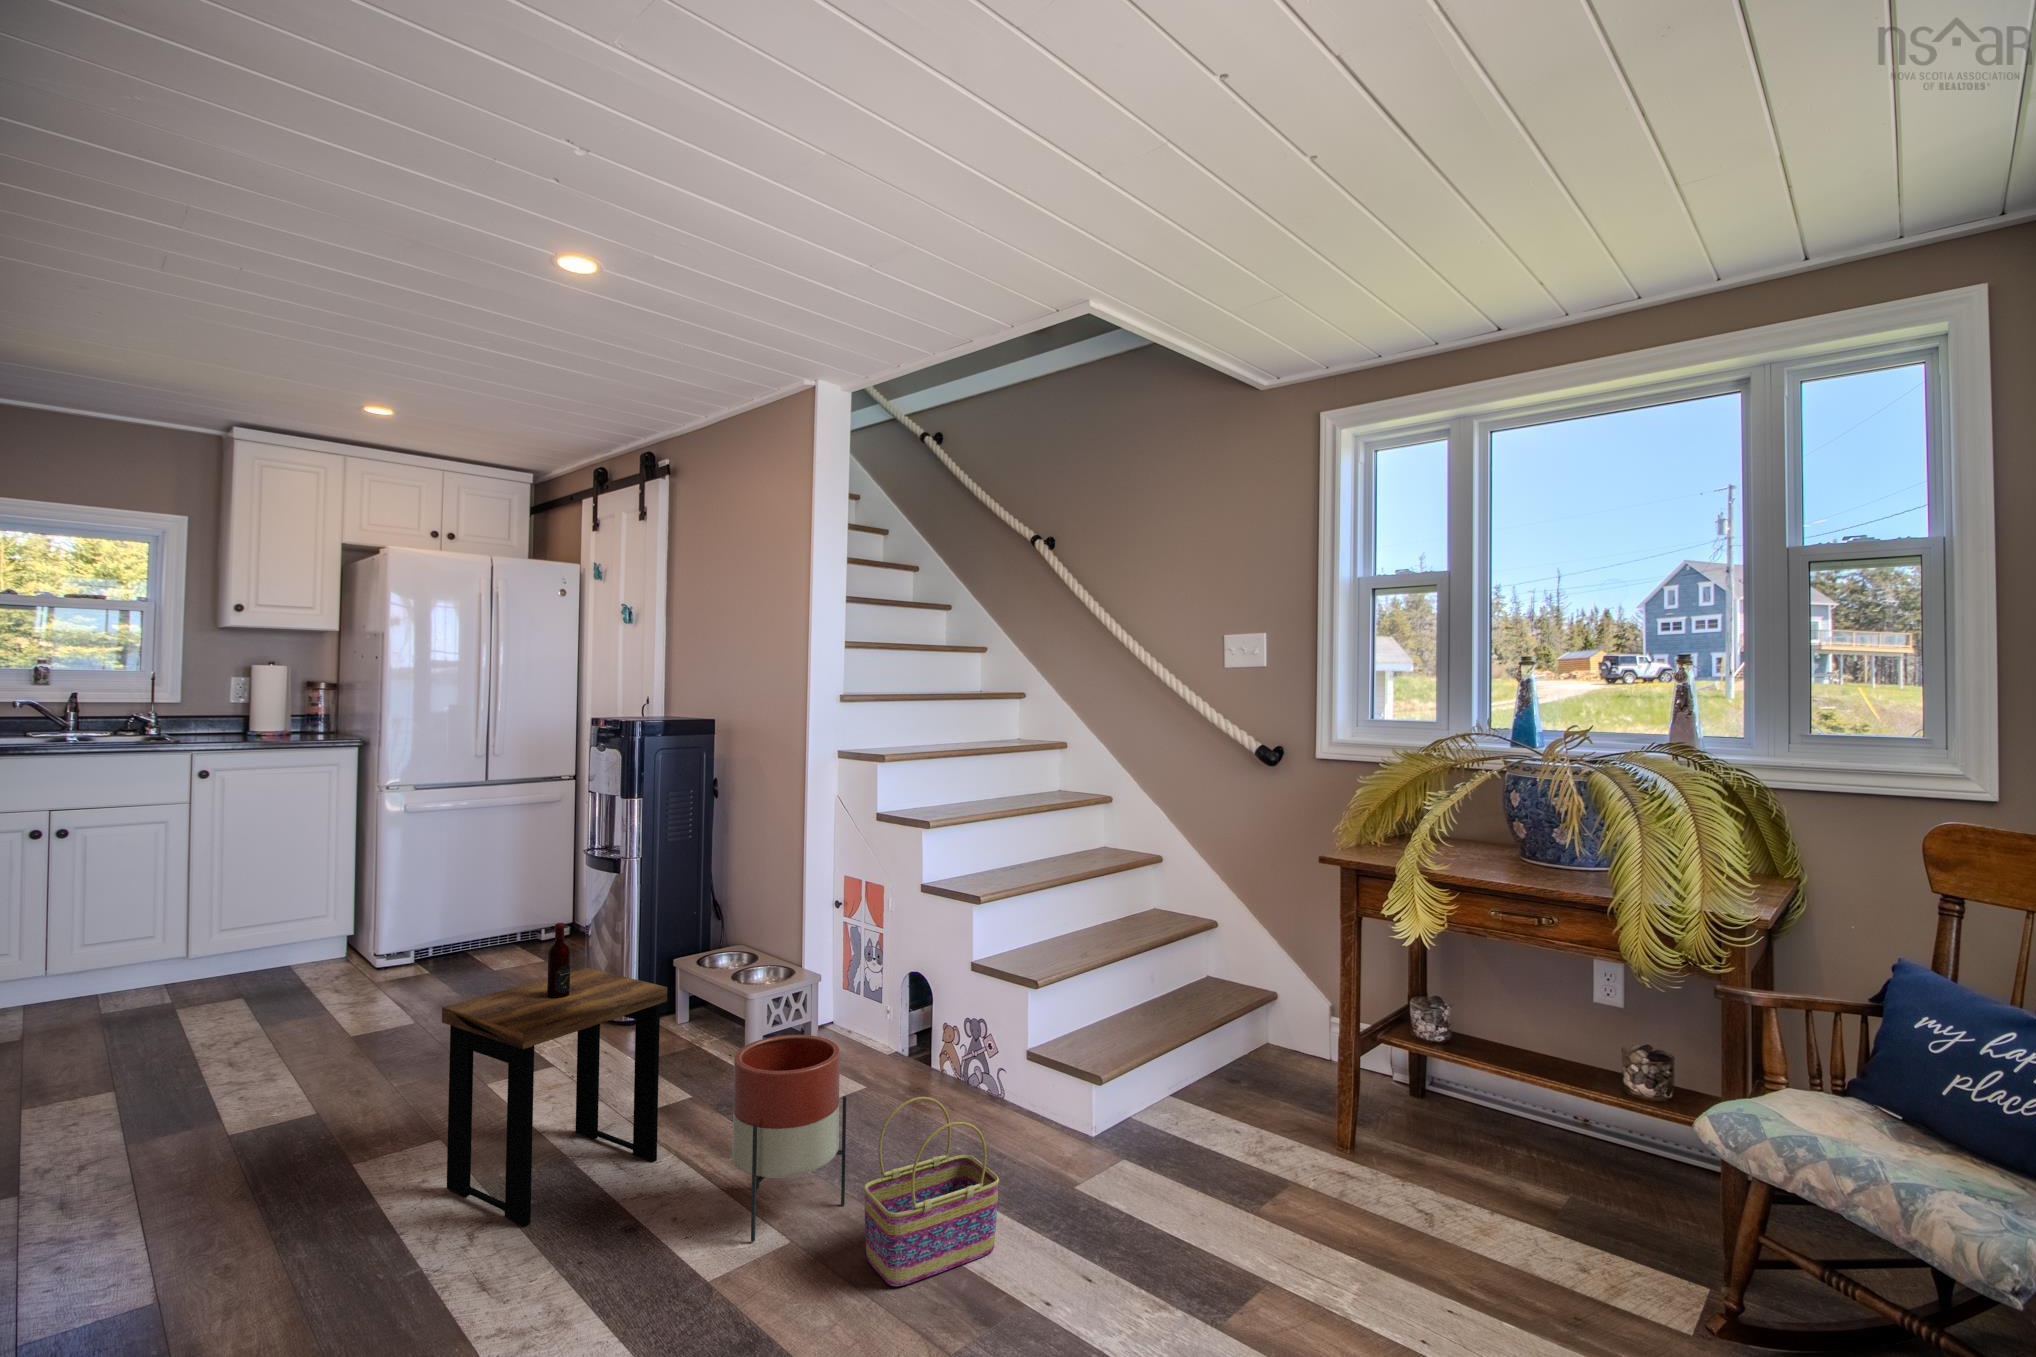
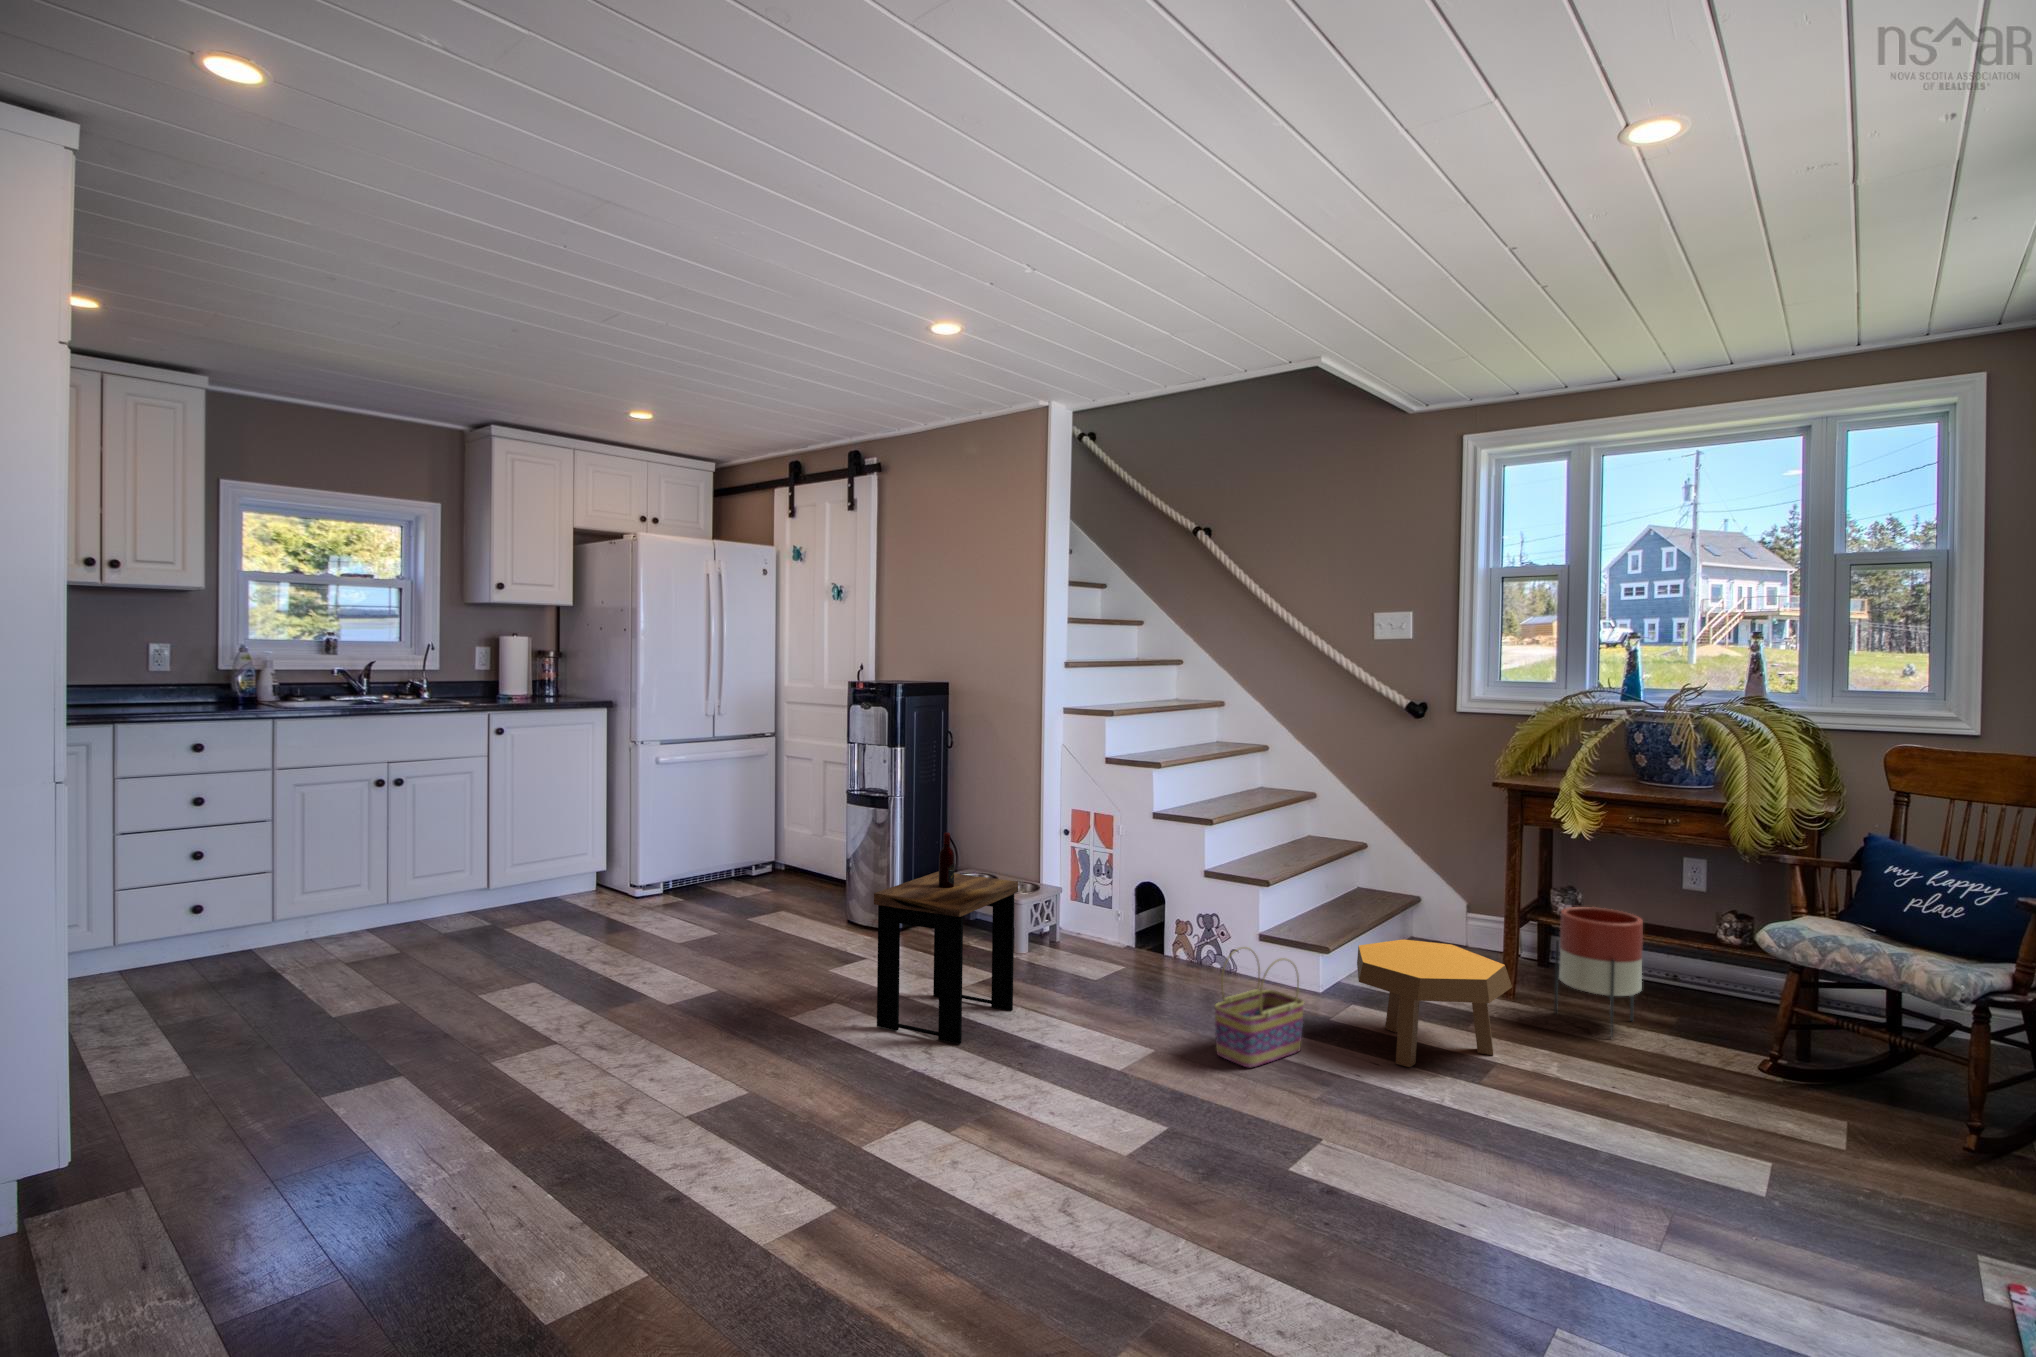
planter: present [732,1035,846,1242] -> present [1554,907,1643,1038]
footstool: none [1078,1079,1296,1293] -> present [1357,939,1512,1067]

